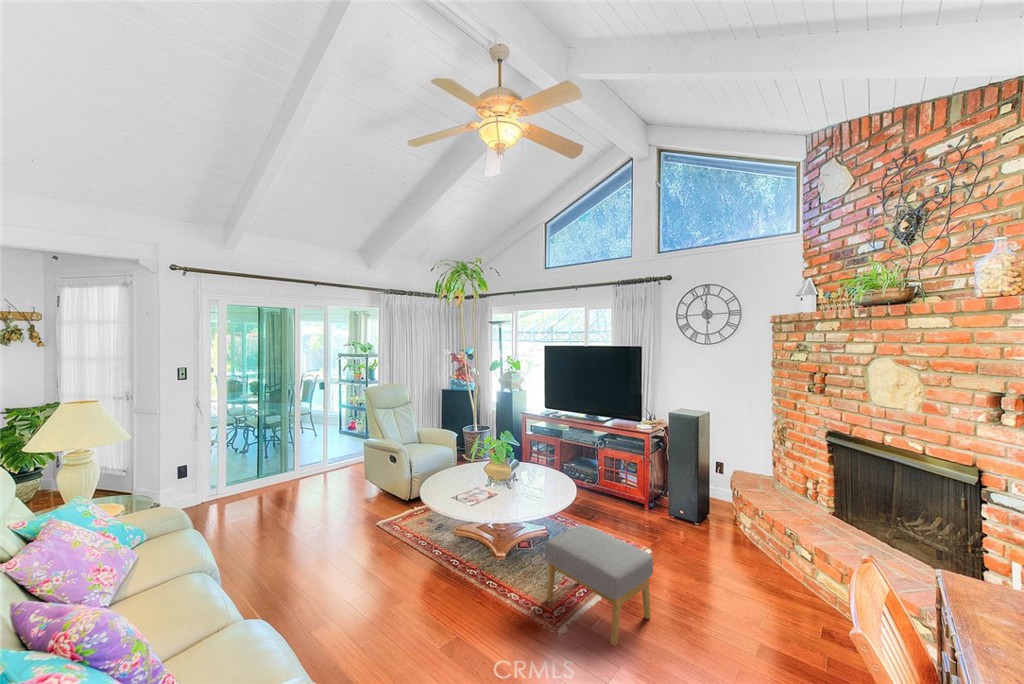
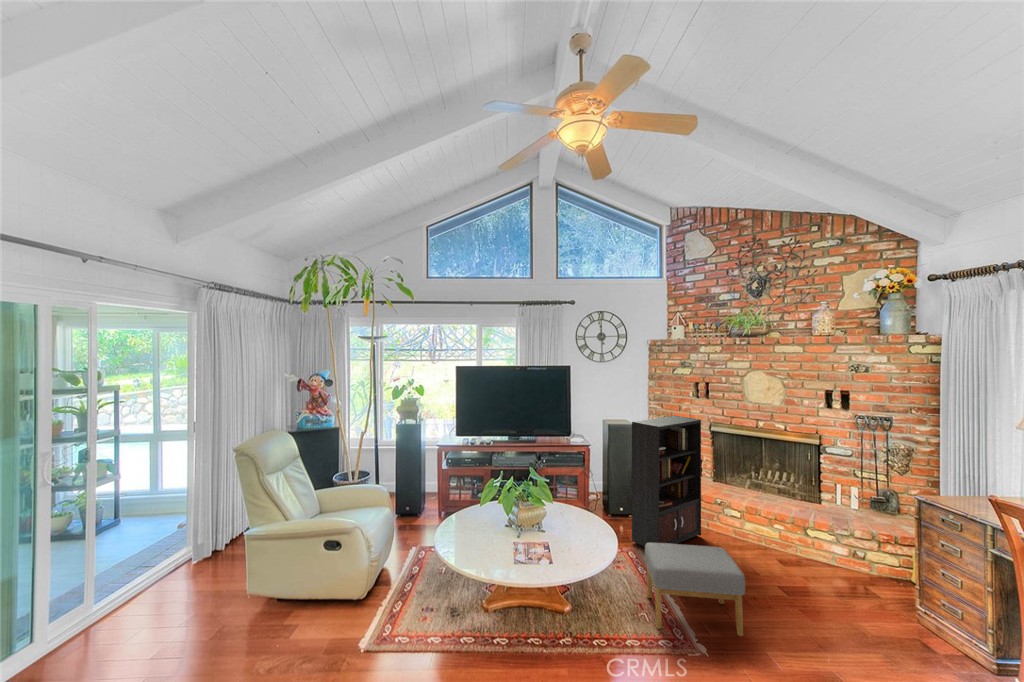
bookcase: none [652,407,753,565] -> present [632,416,701,547]

